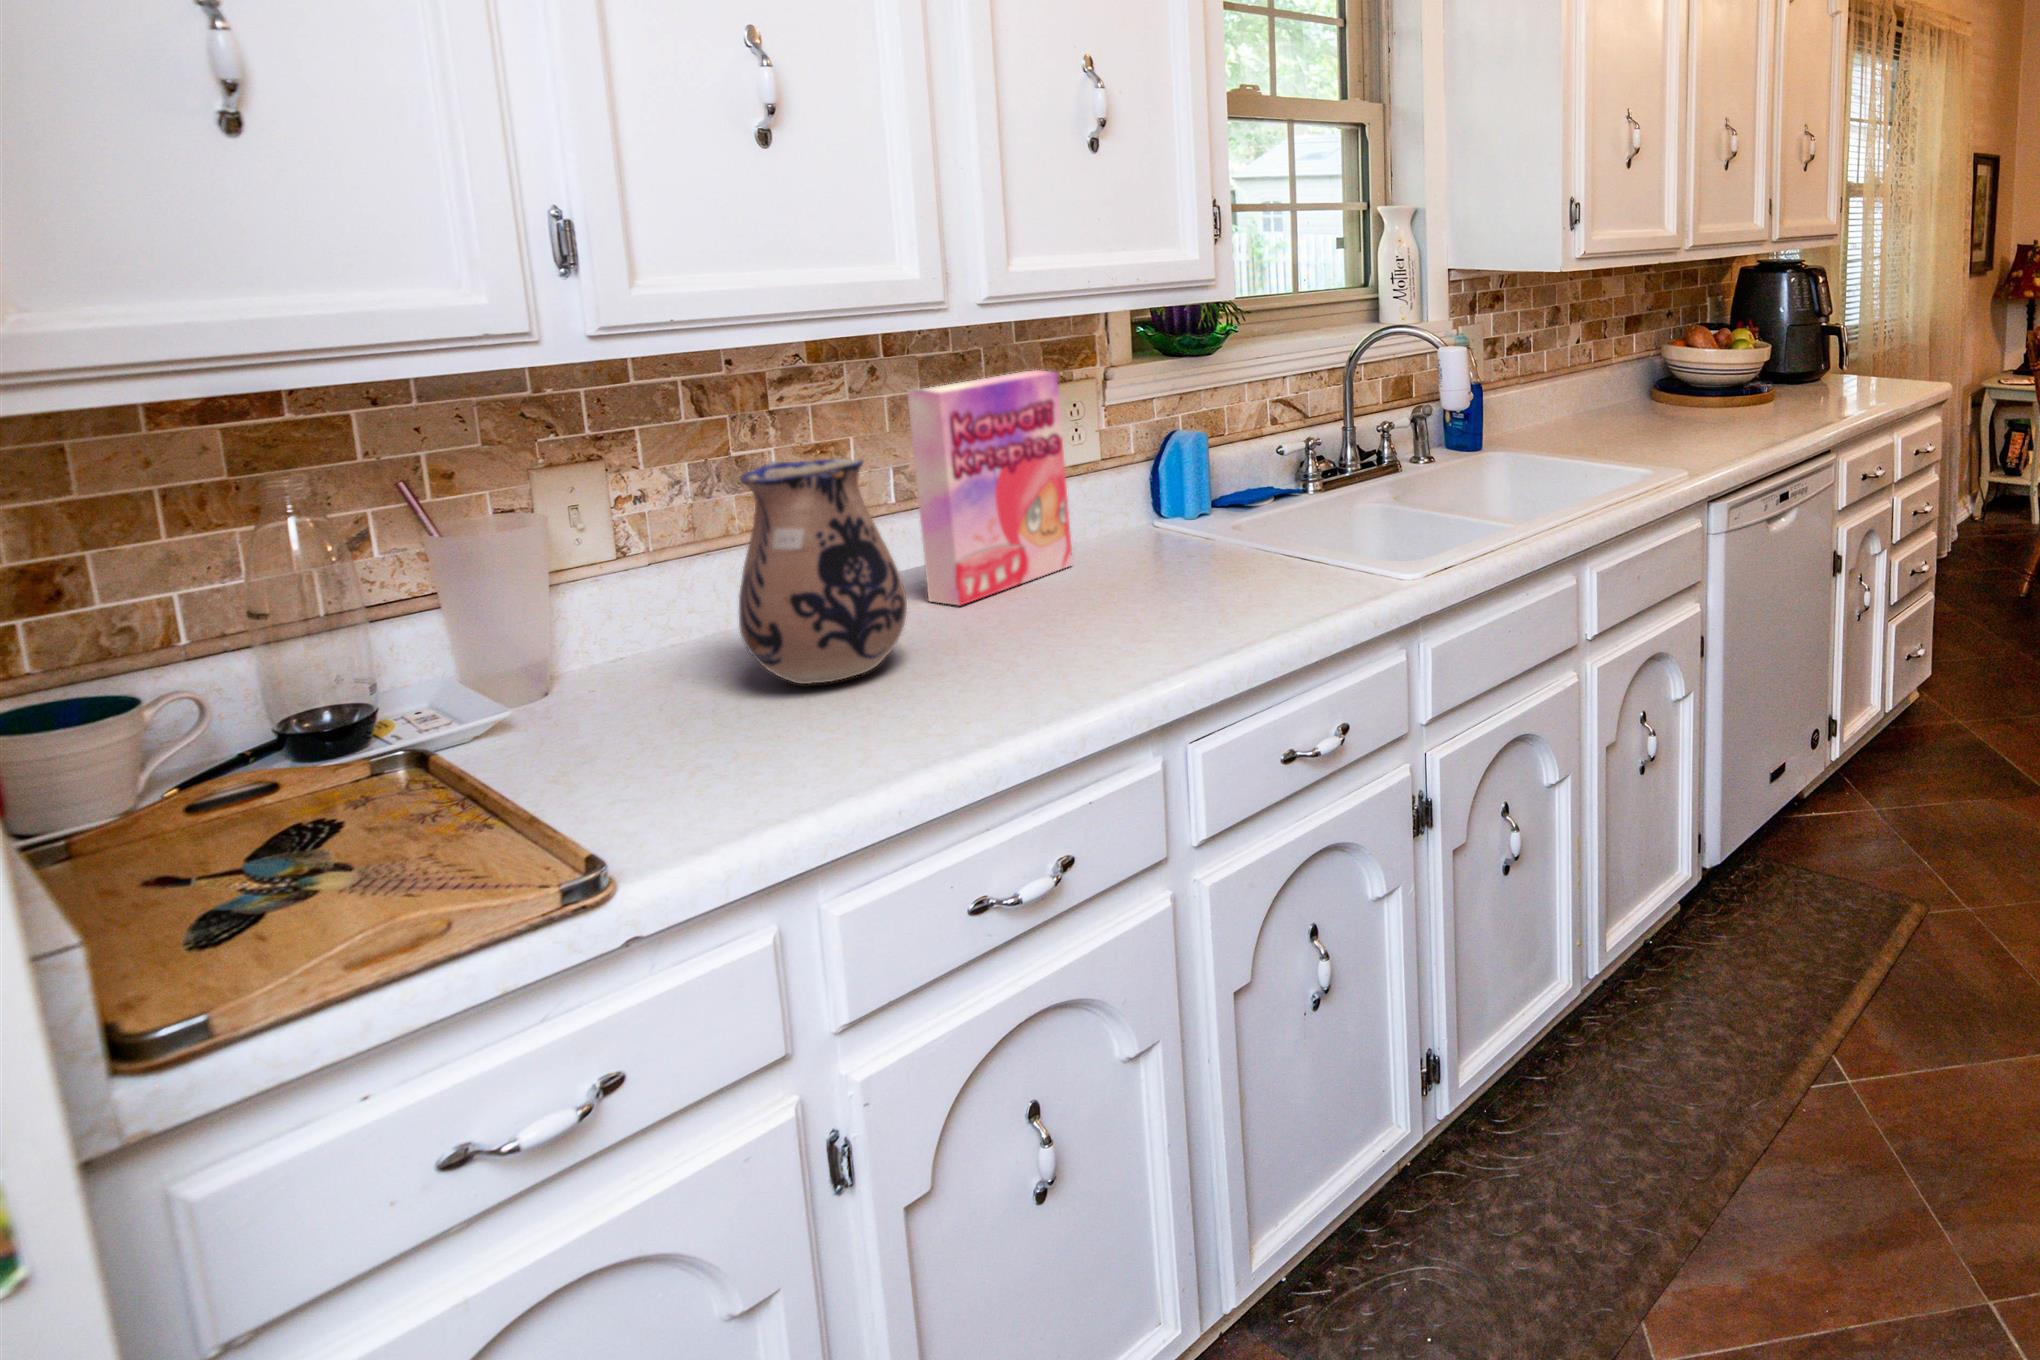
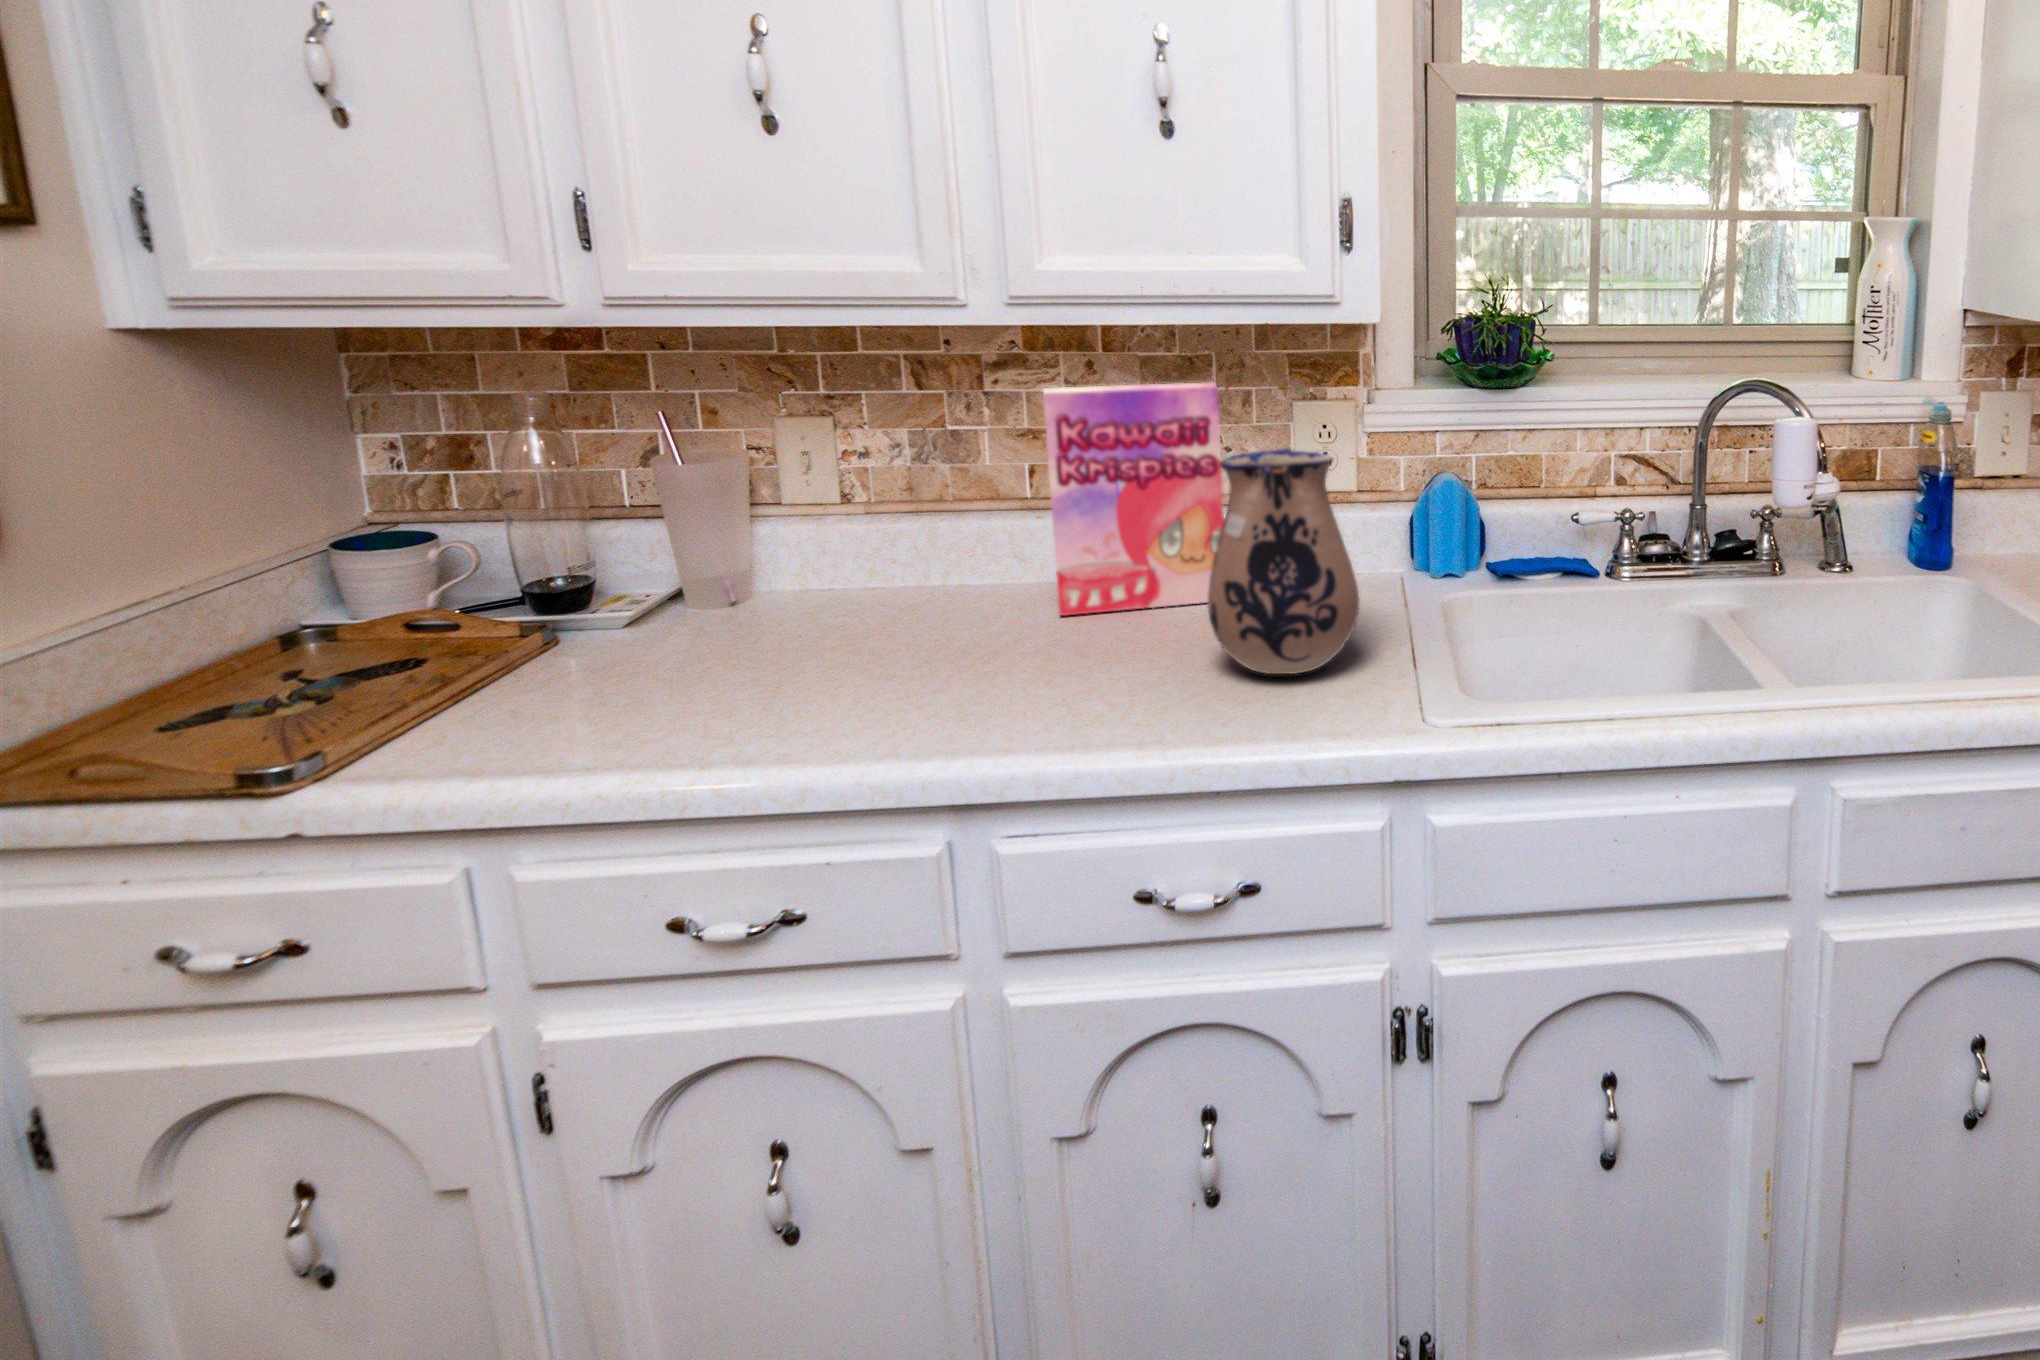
ceramic pitcher: present [739,459,907,684] -> present [1208,447,1359,674]

